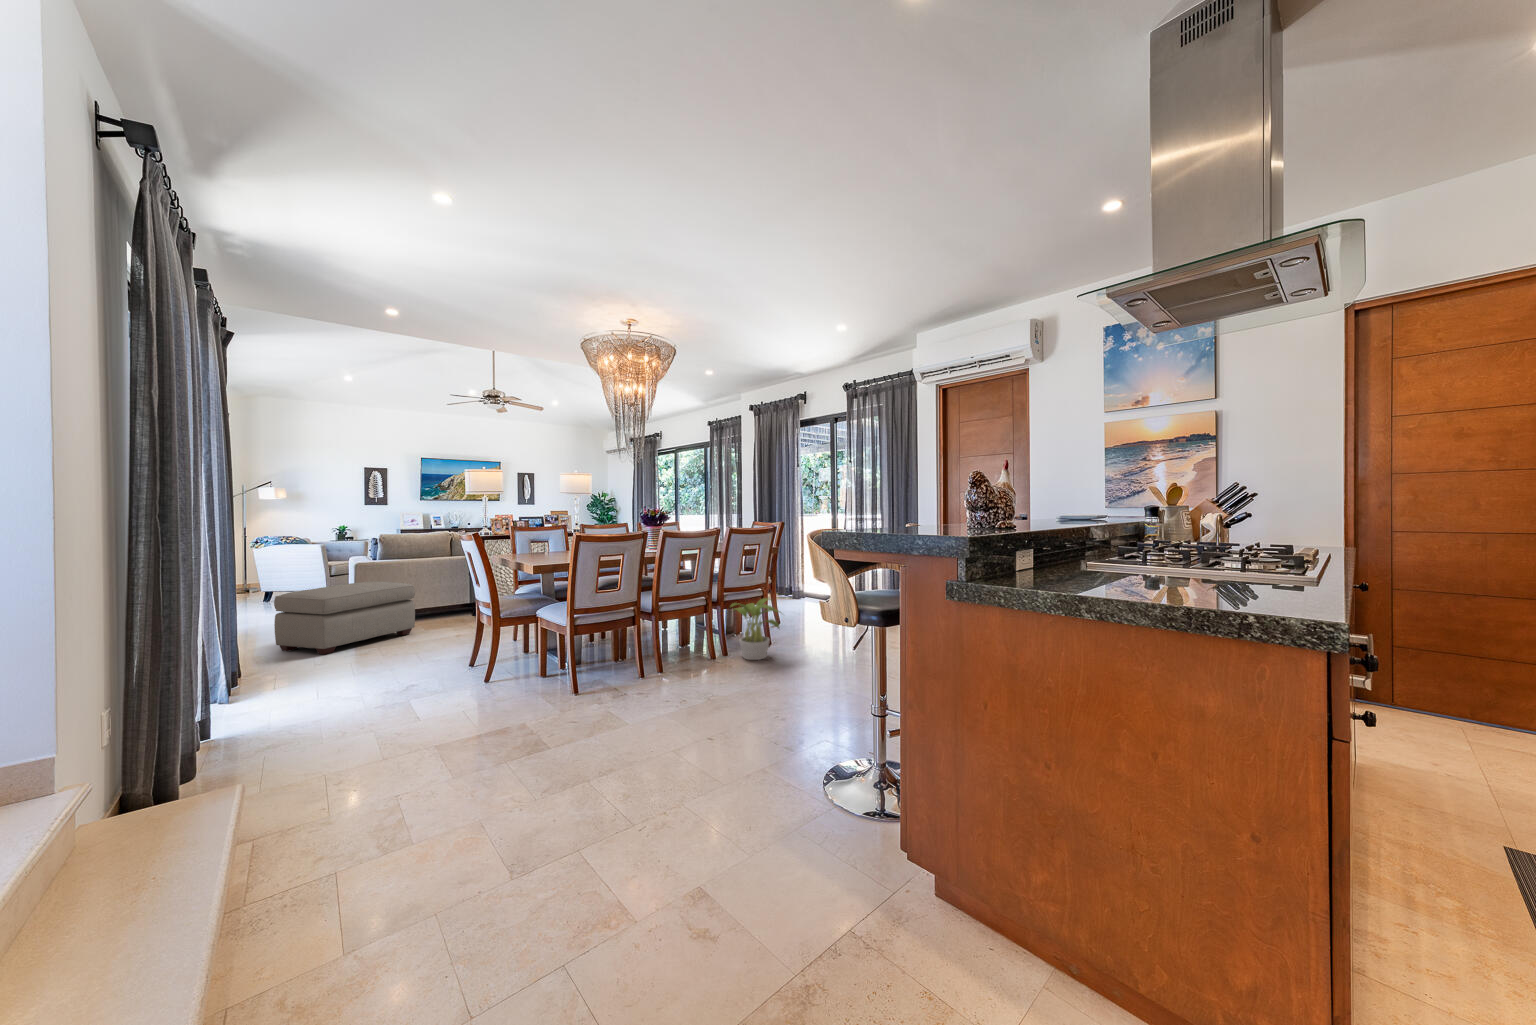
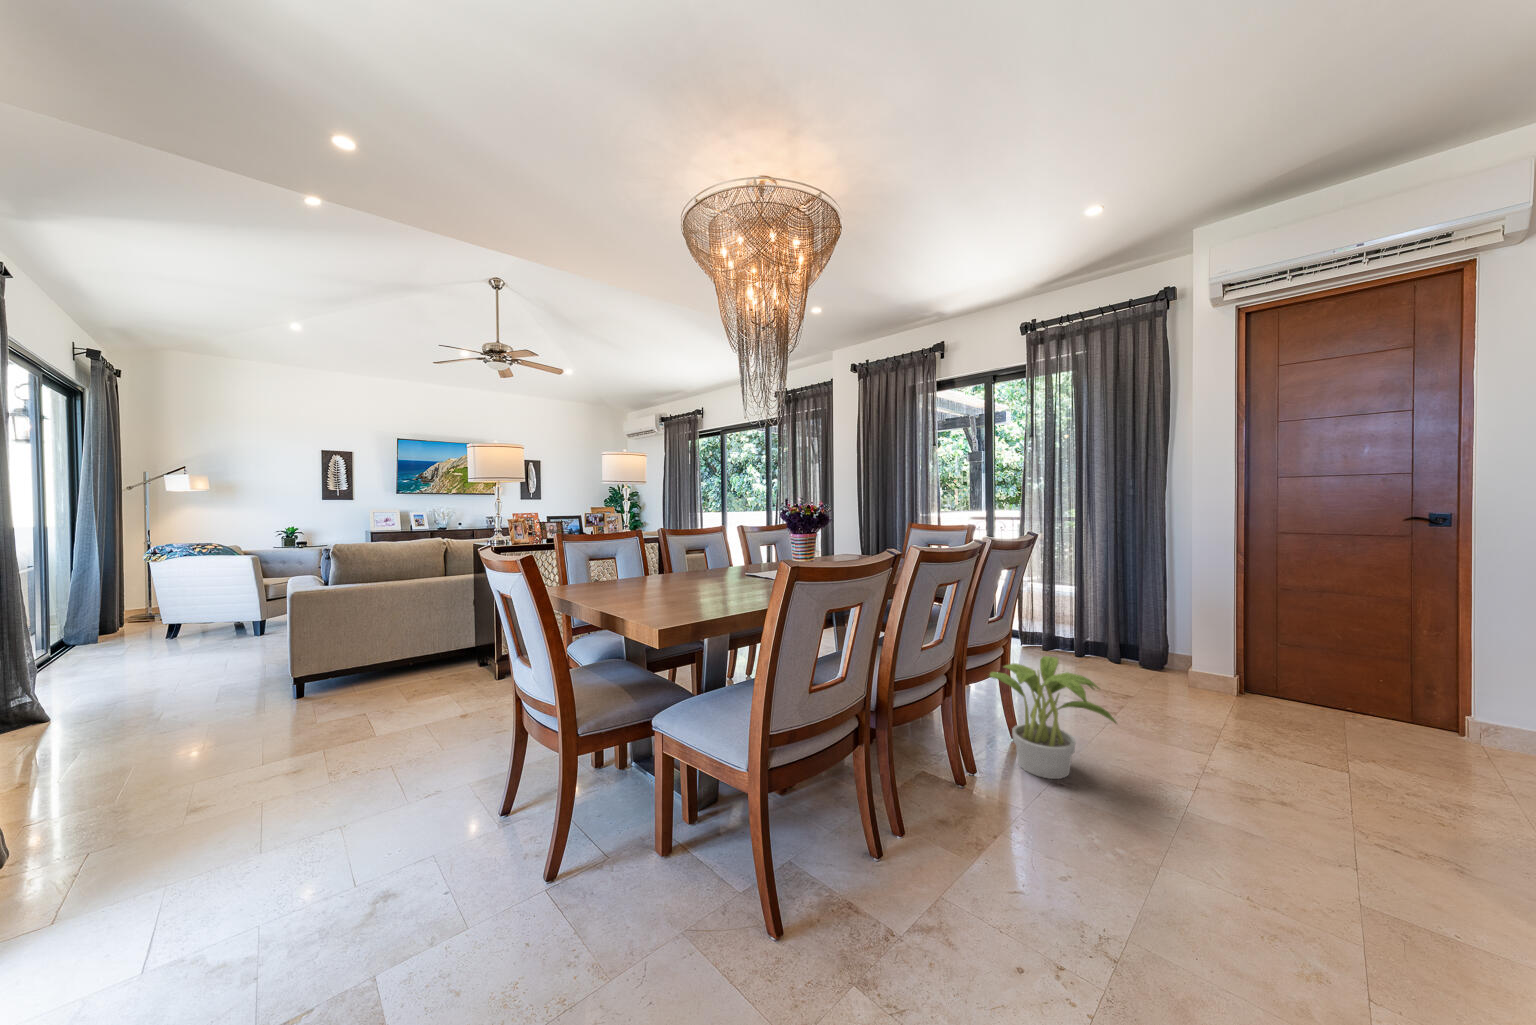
ottoman: present [274,582,415,654] -> none [113,625,394,783]

